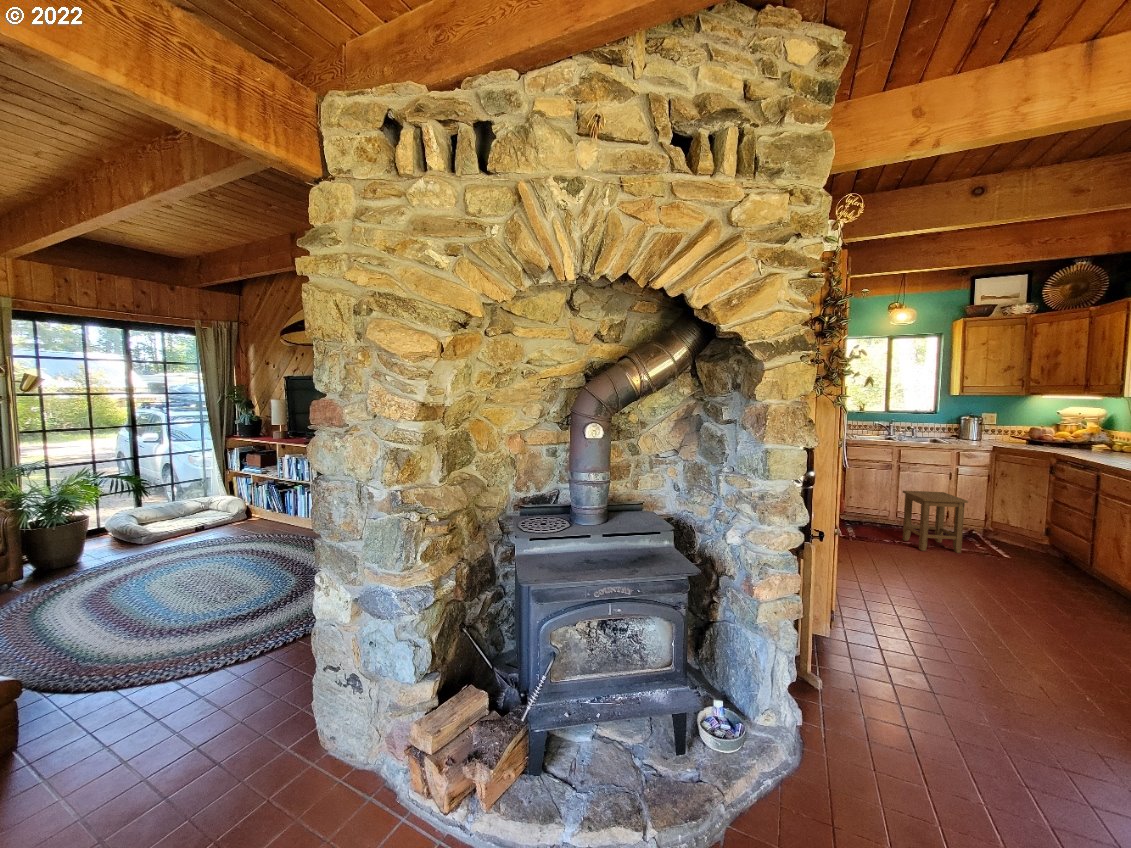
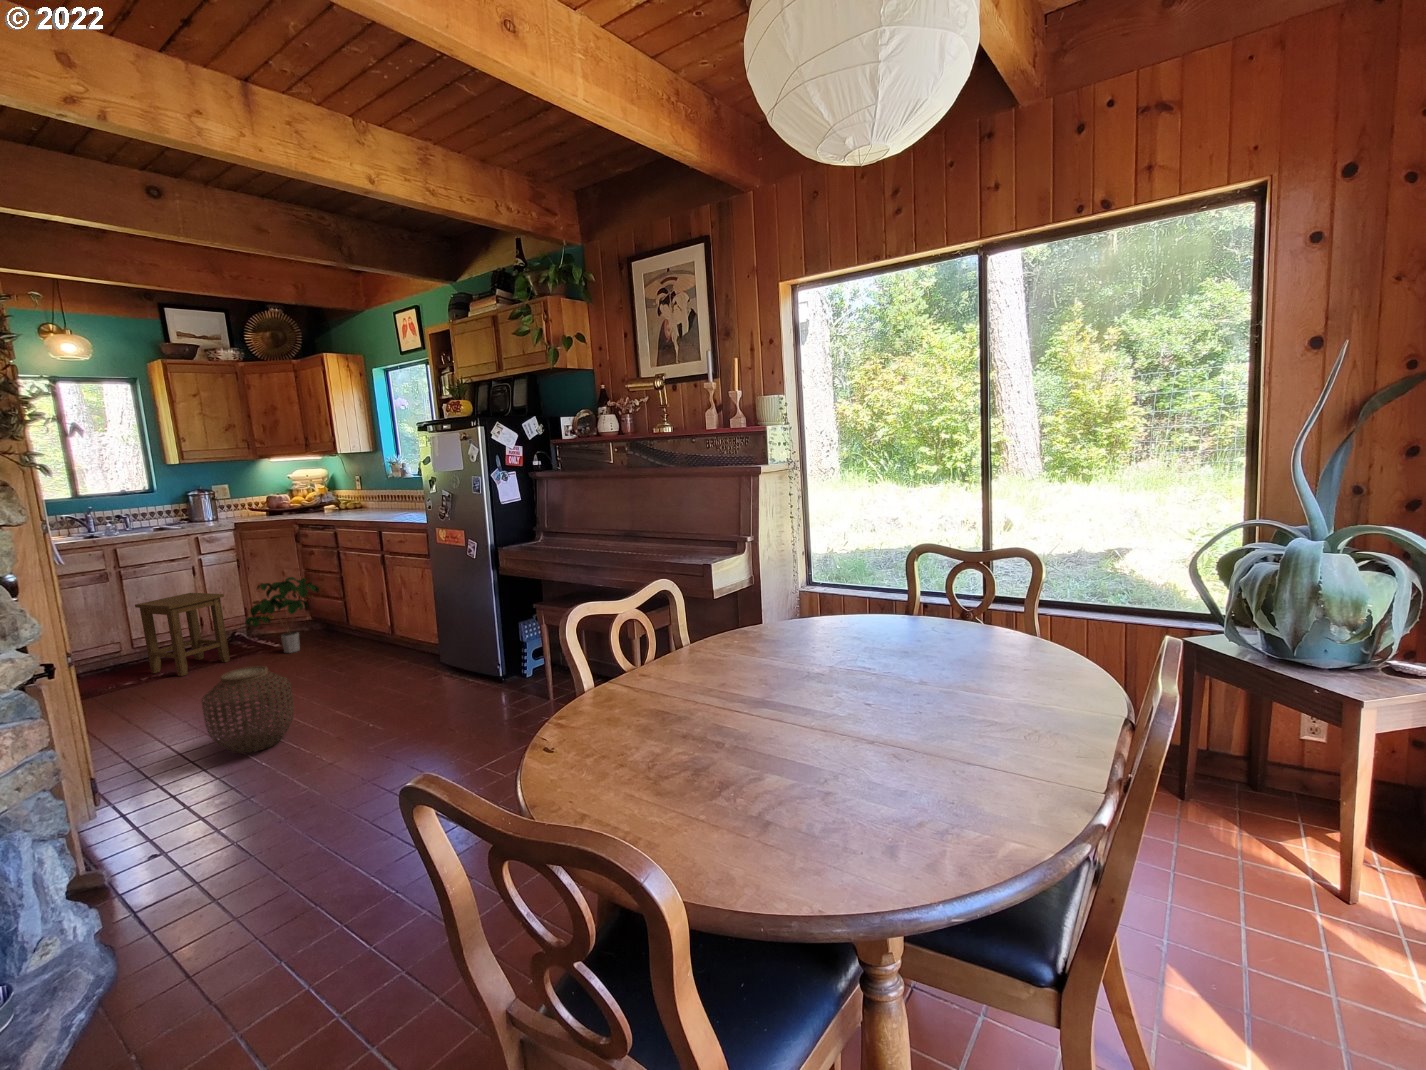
potted plant: none [981,501,1063,569] -> present [245,577,319,653]
woven basket: none [920,571,1002,648] -> present [202,666,294,753]

